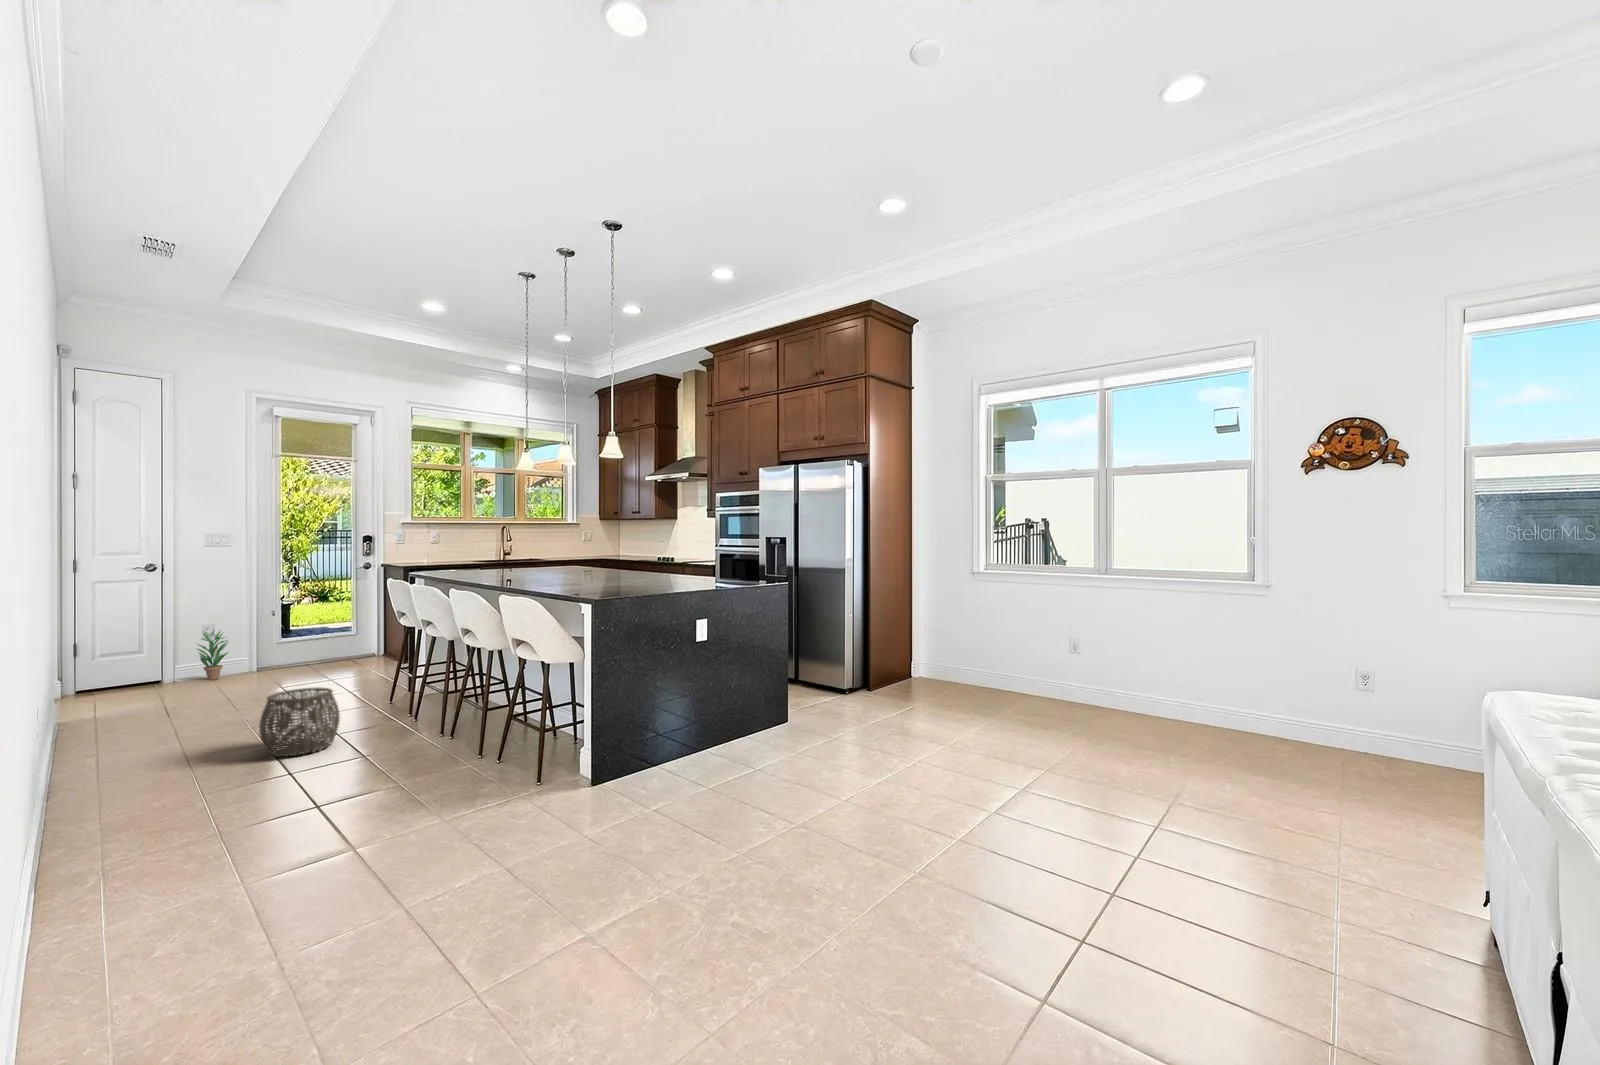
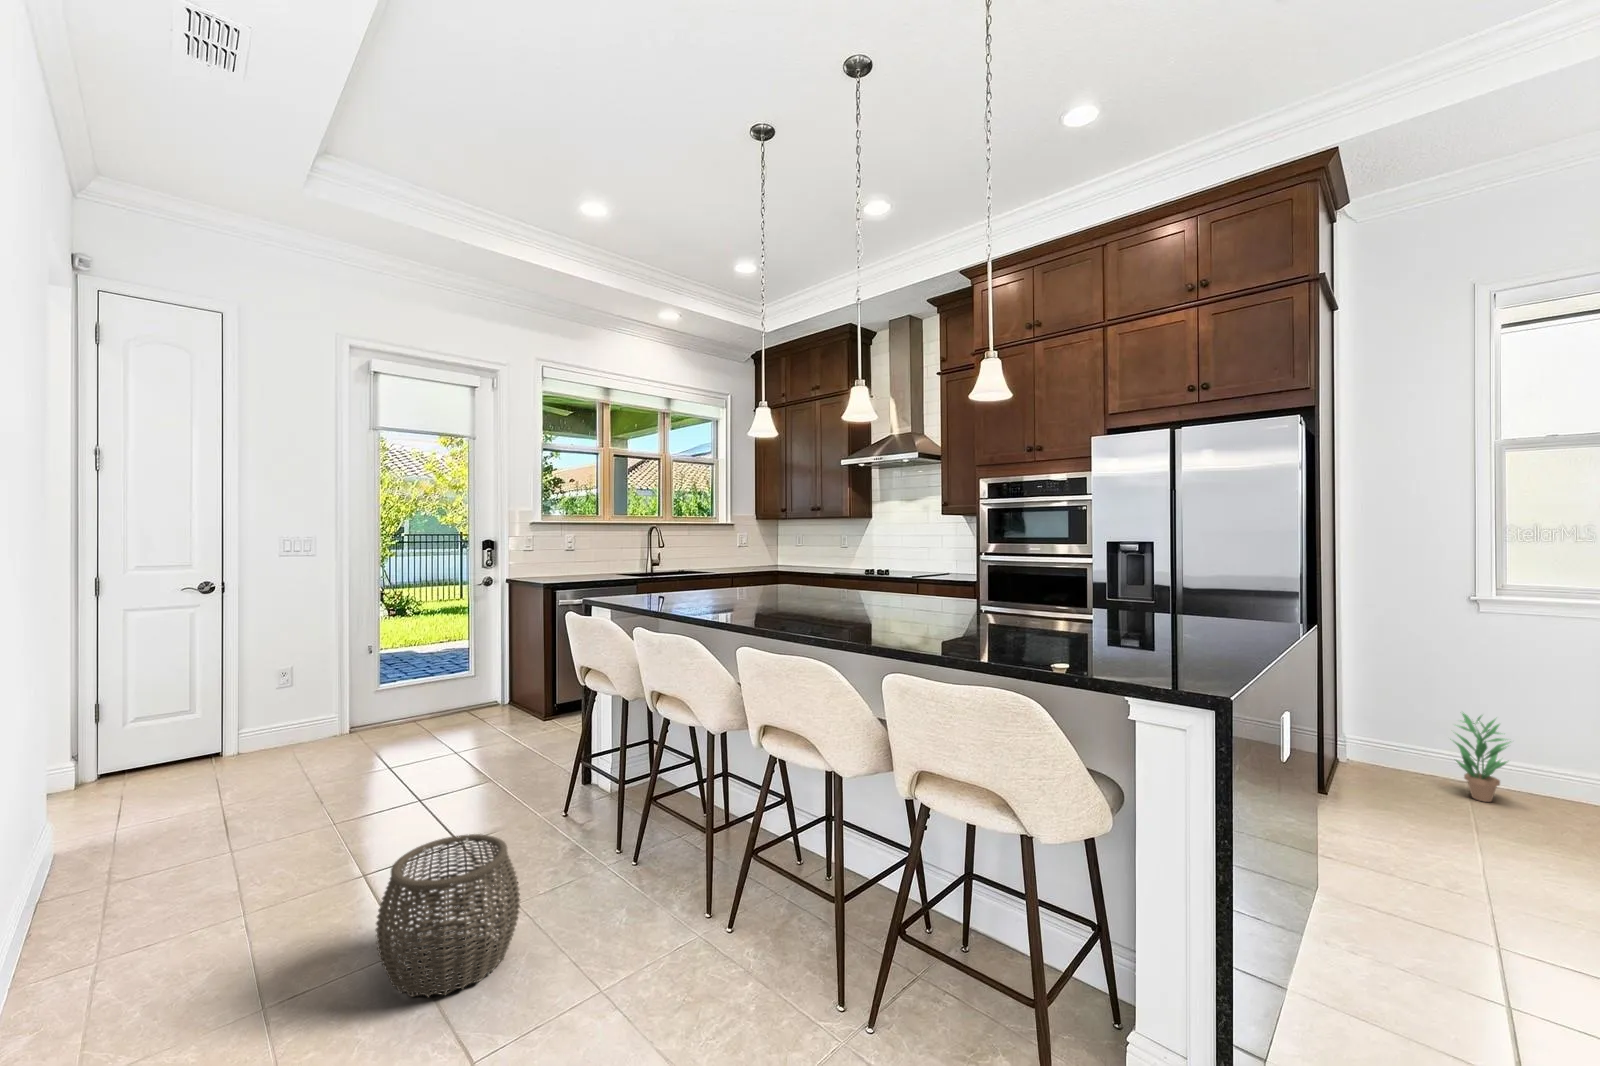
potted plant: present [197,630,228,680] -> present [1454,713,1509,802]

